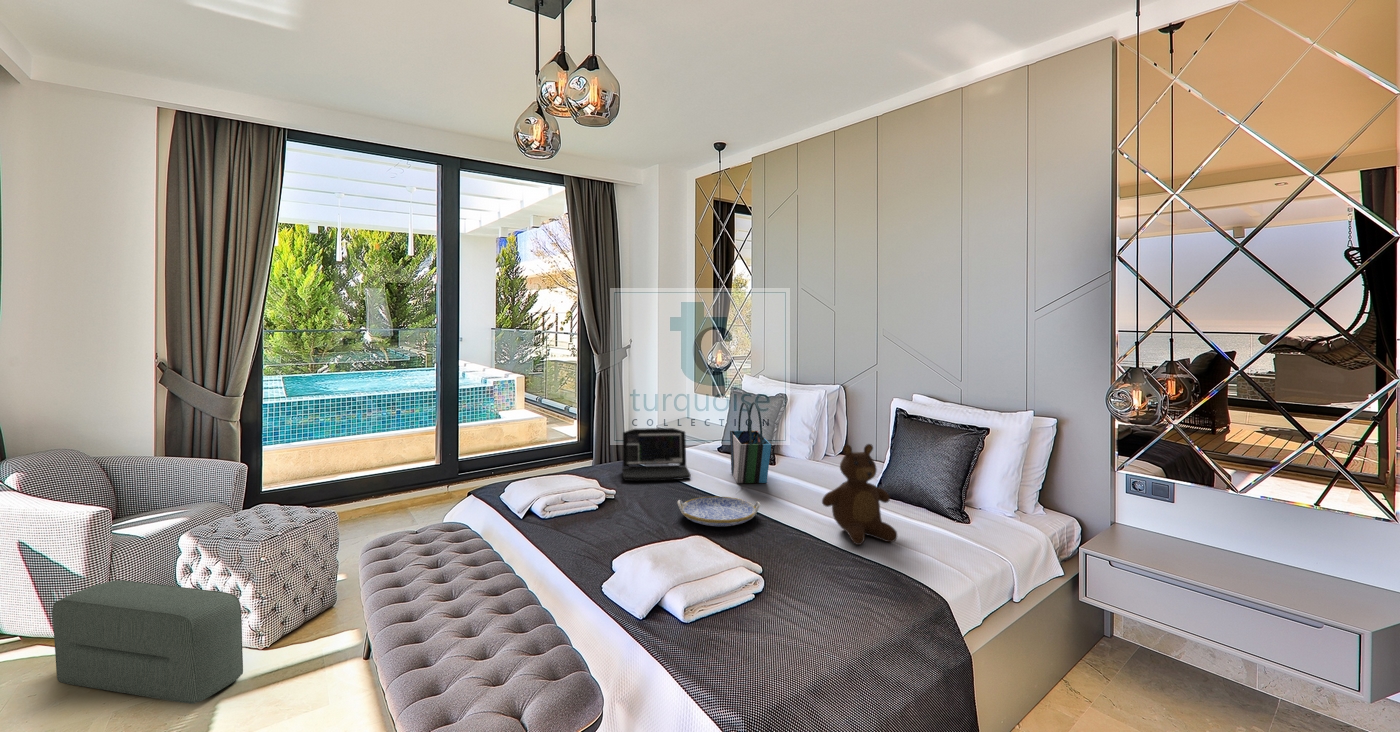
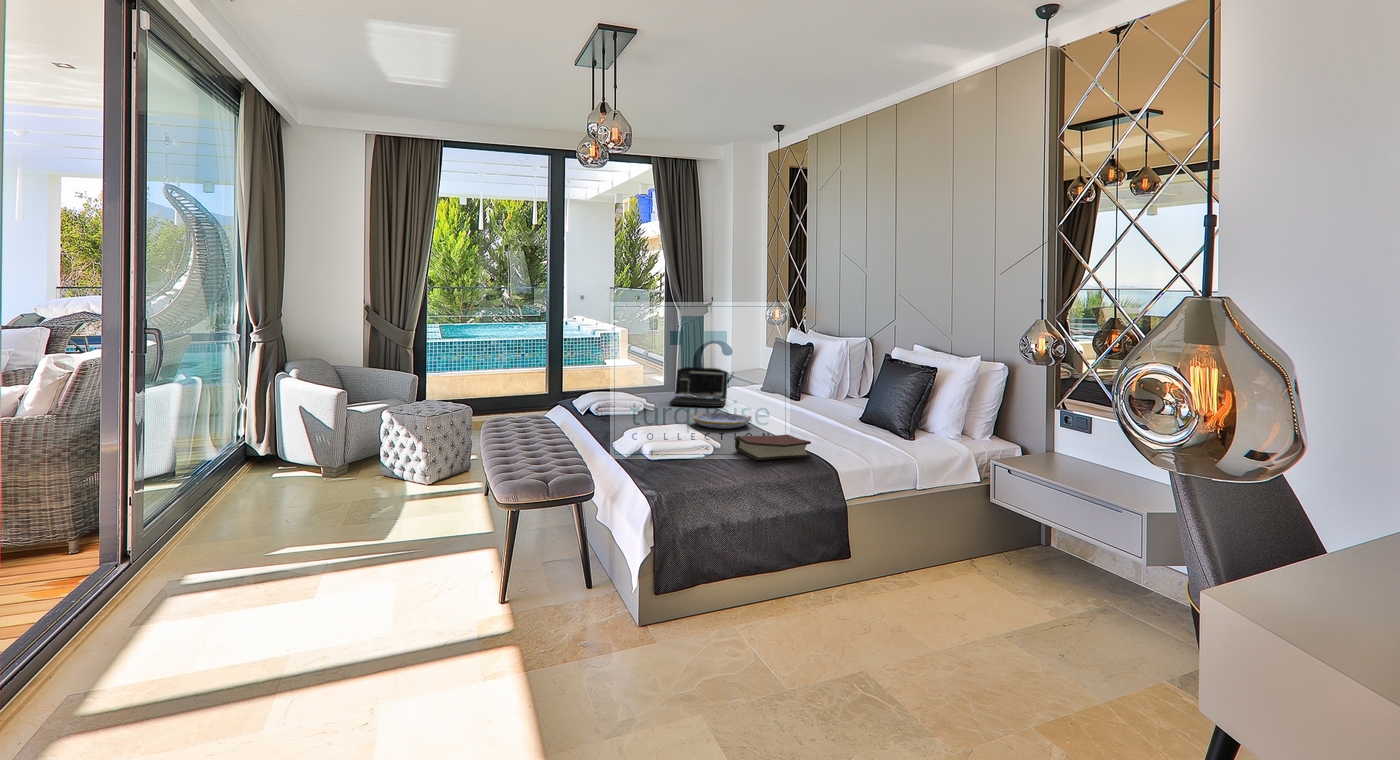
tote bag: present [730,402,771,483] -> none [757,347,786,413]
teddy bear: present [822,444,897,545] -> none [786,371,842,443]
hardback book: none [791,541,904,607] -> present [735,435,811,461]
pouf: present [52,580,243,704] -> none [321,433,416,502]

